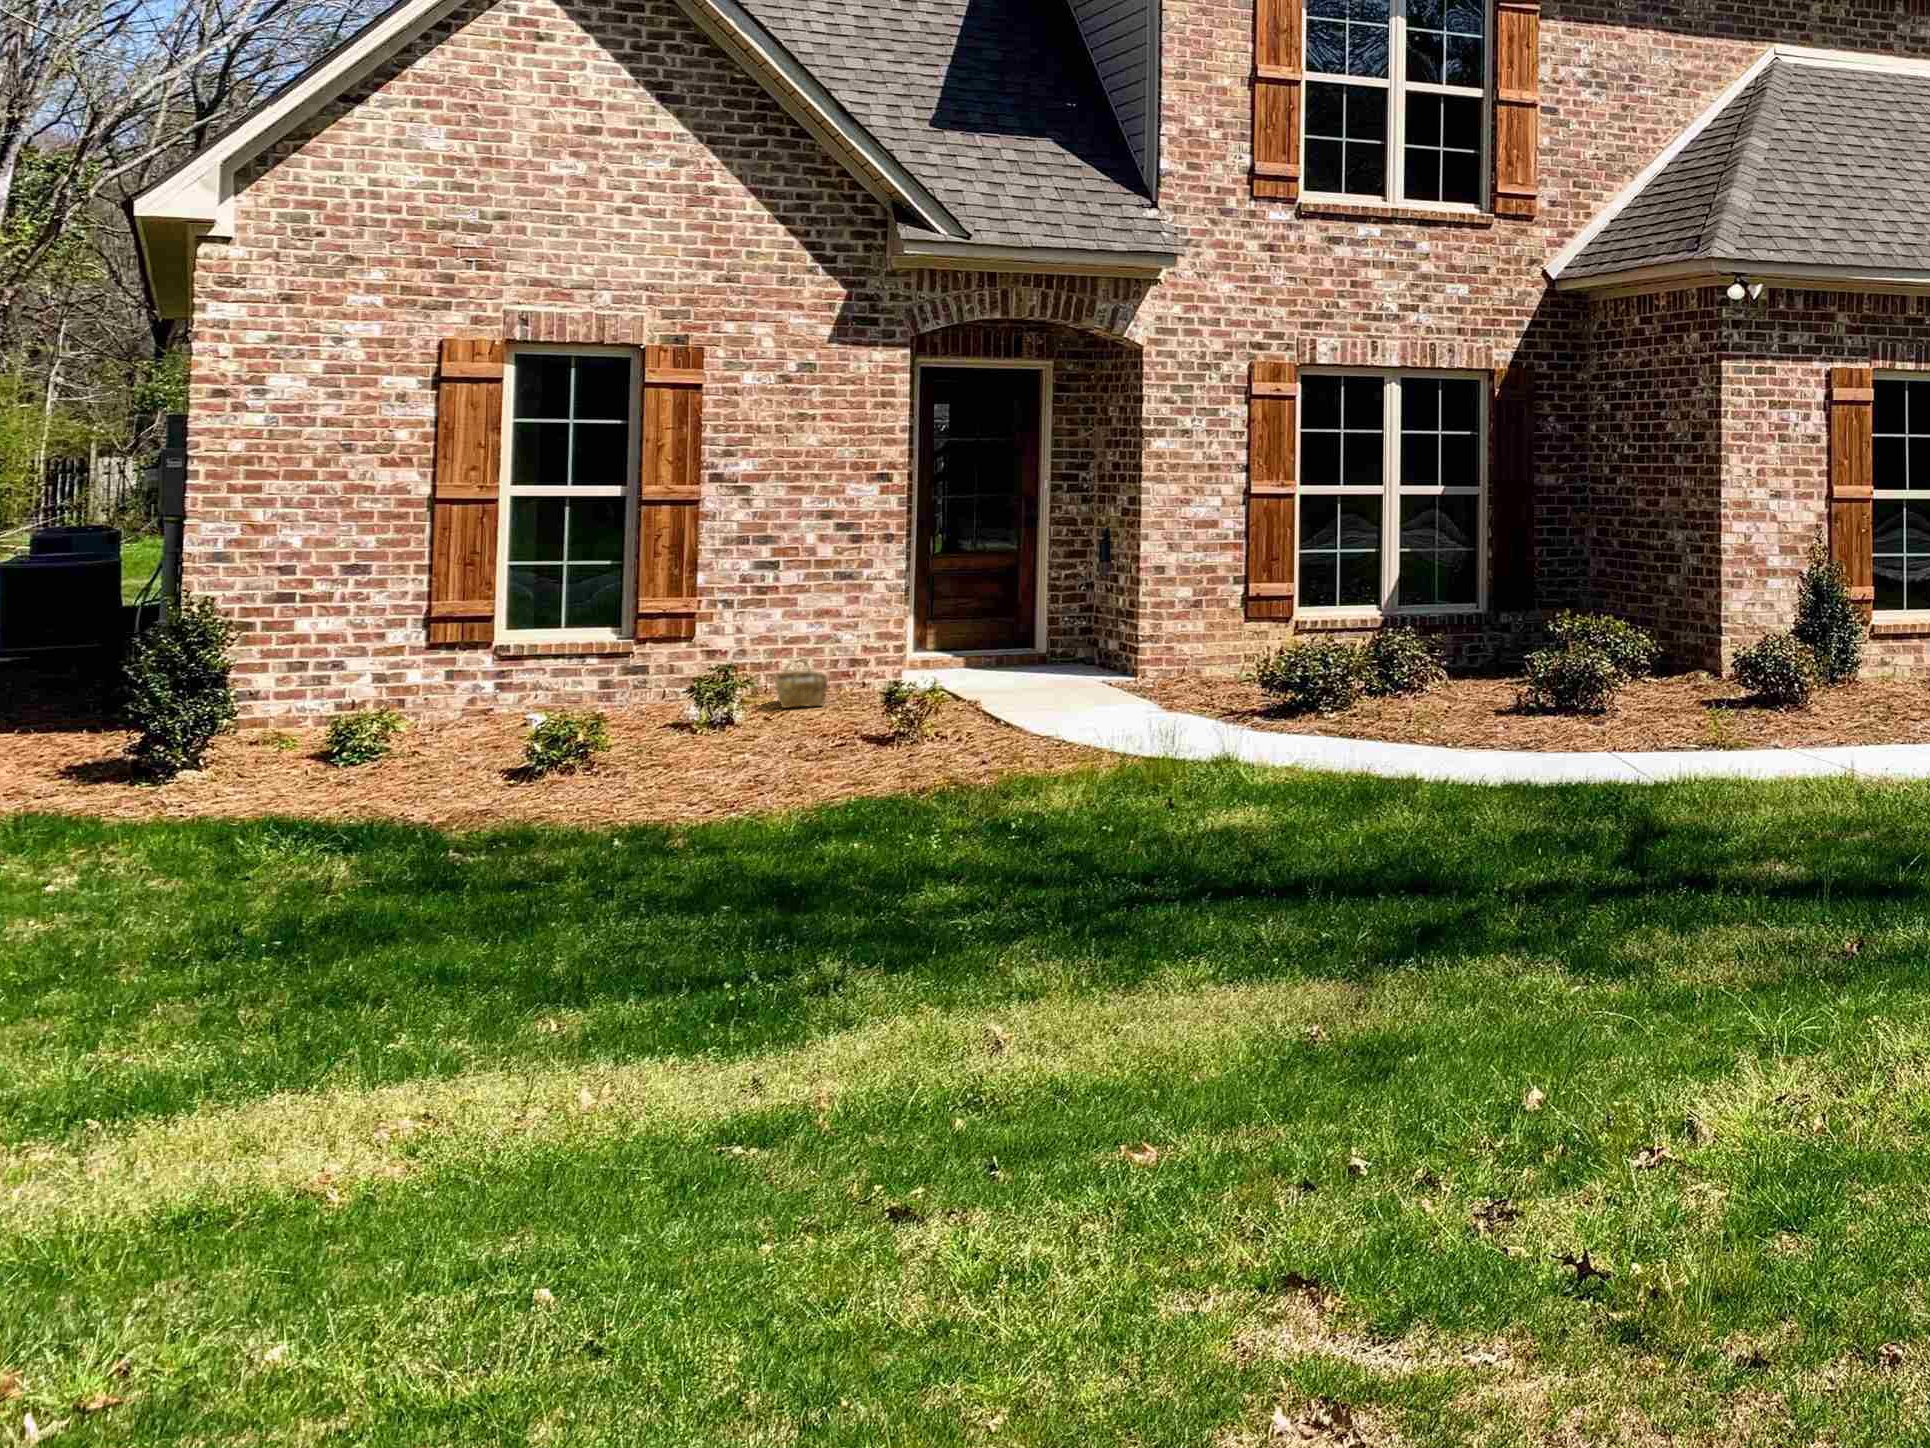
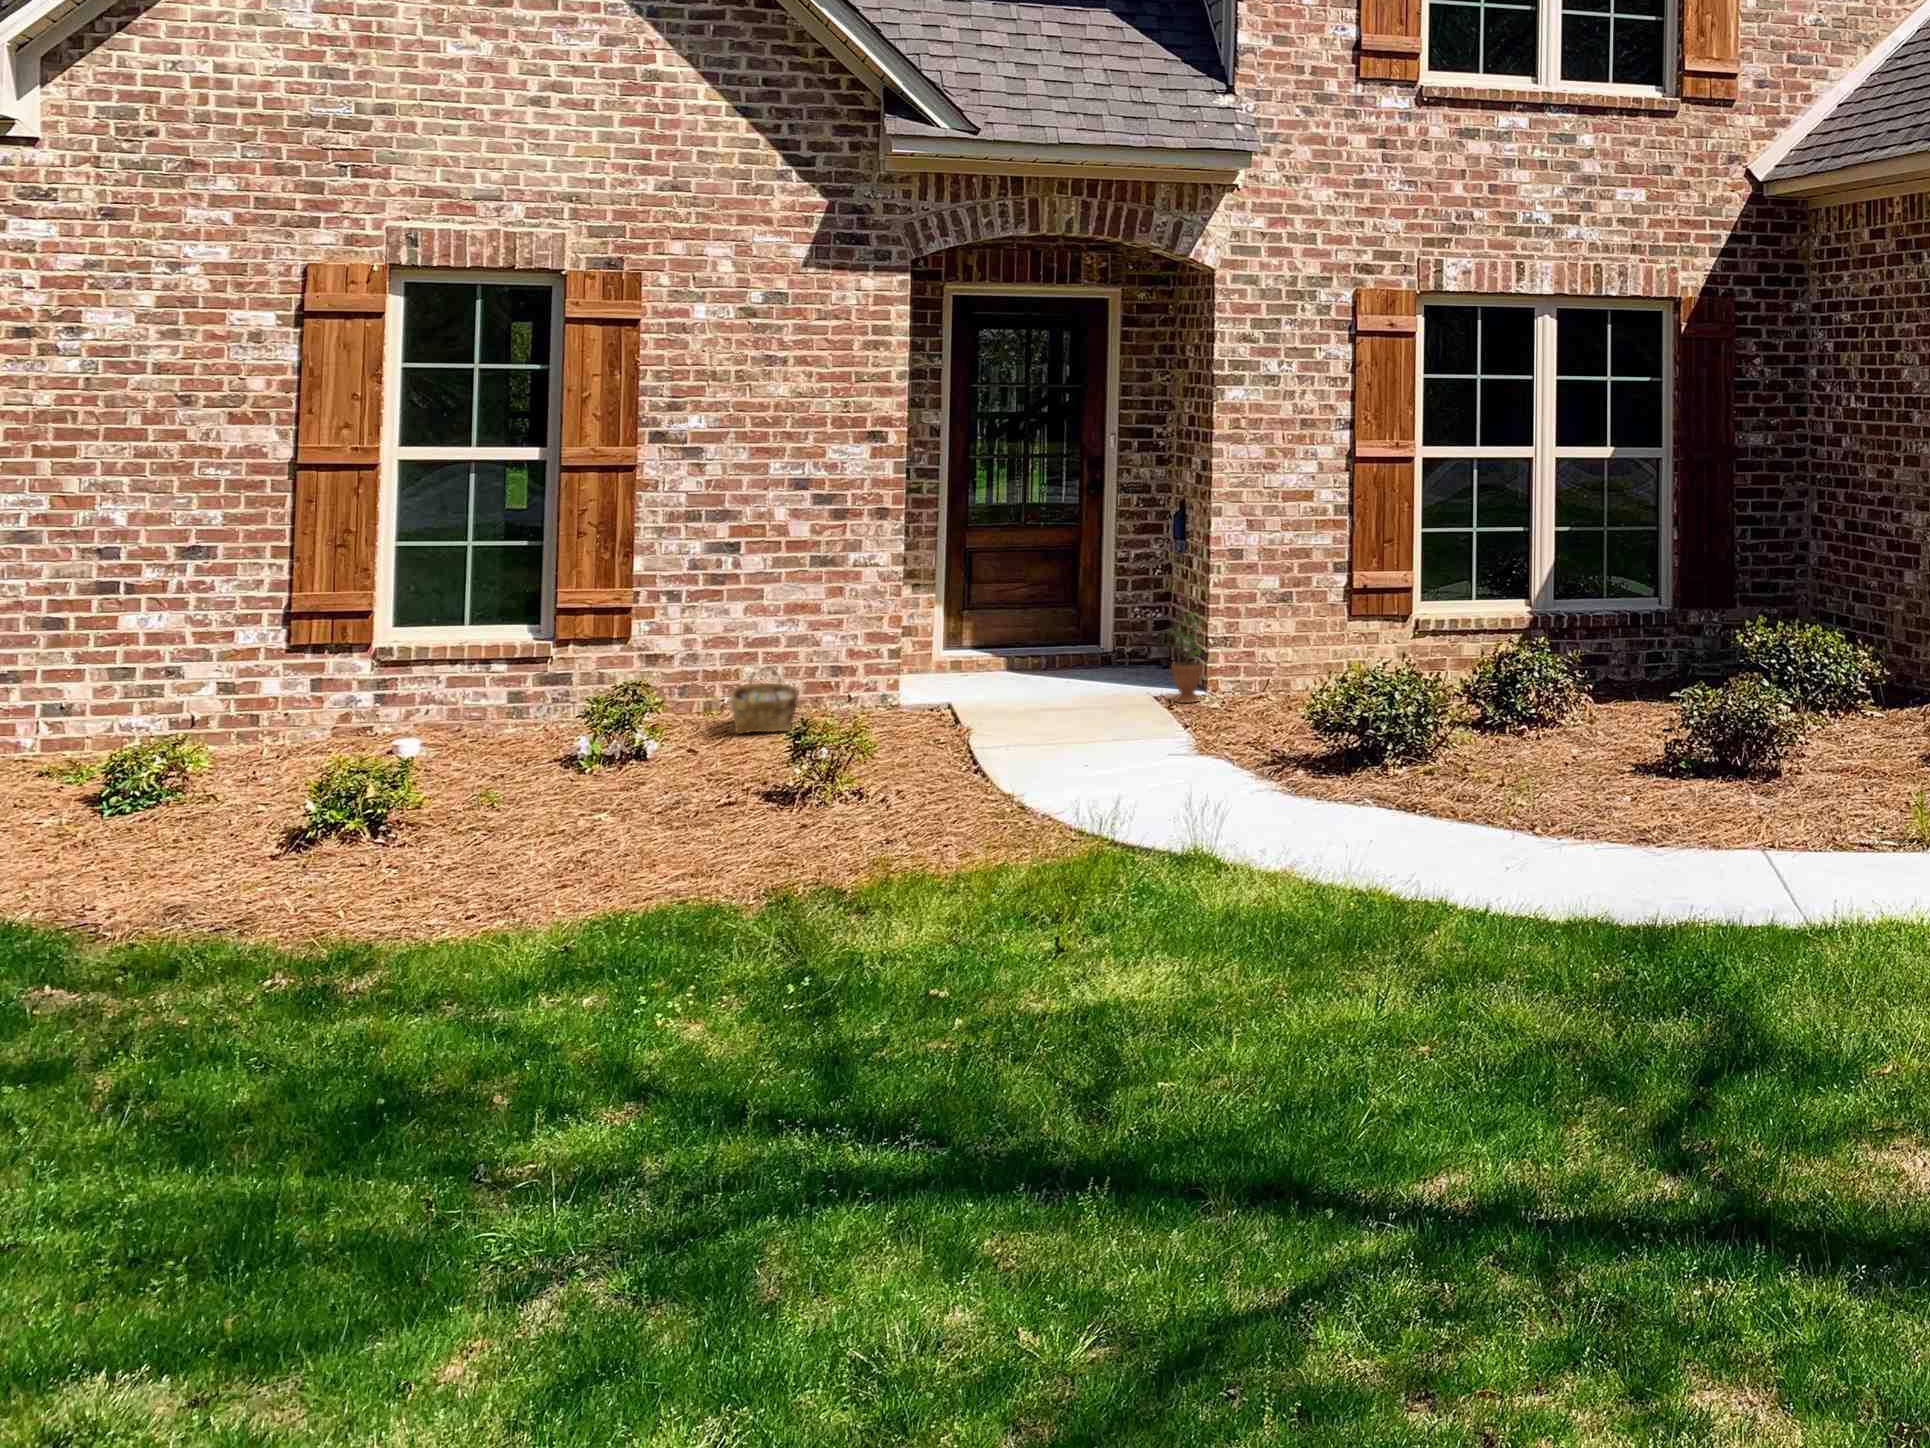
potted plant: none [1108,610,1141,683] -> present [1168,613,1204,703]

